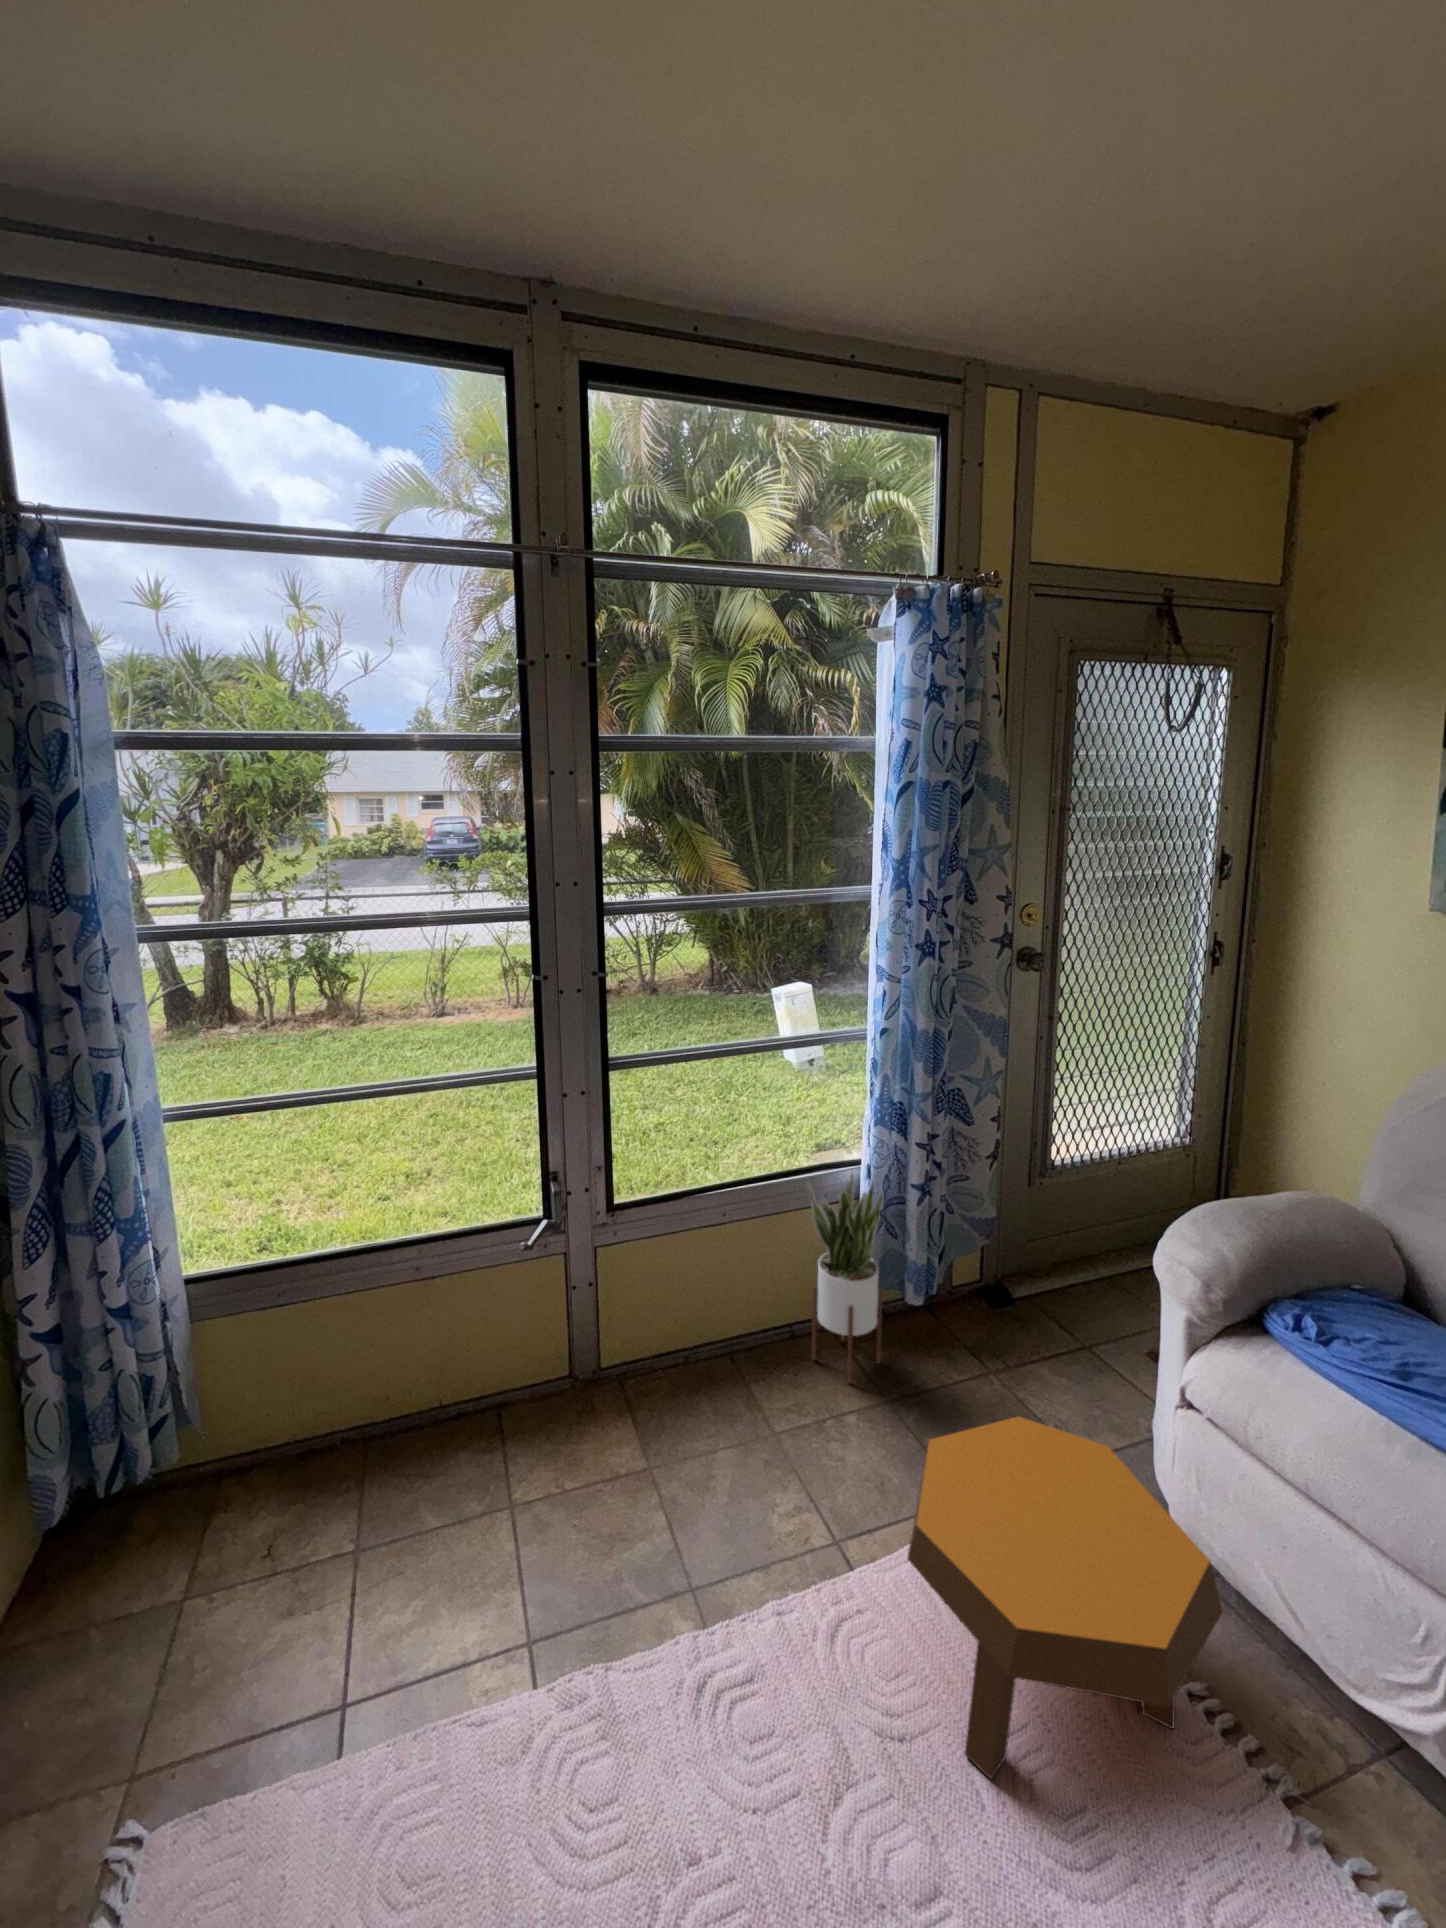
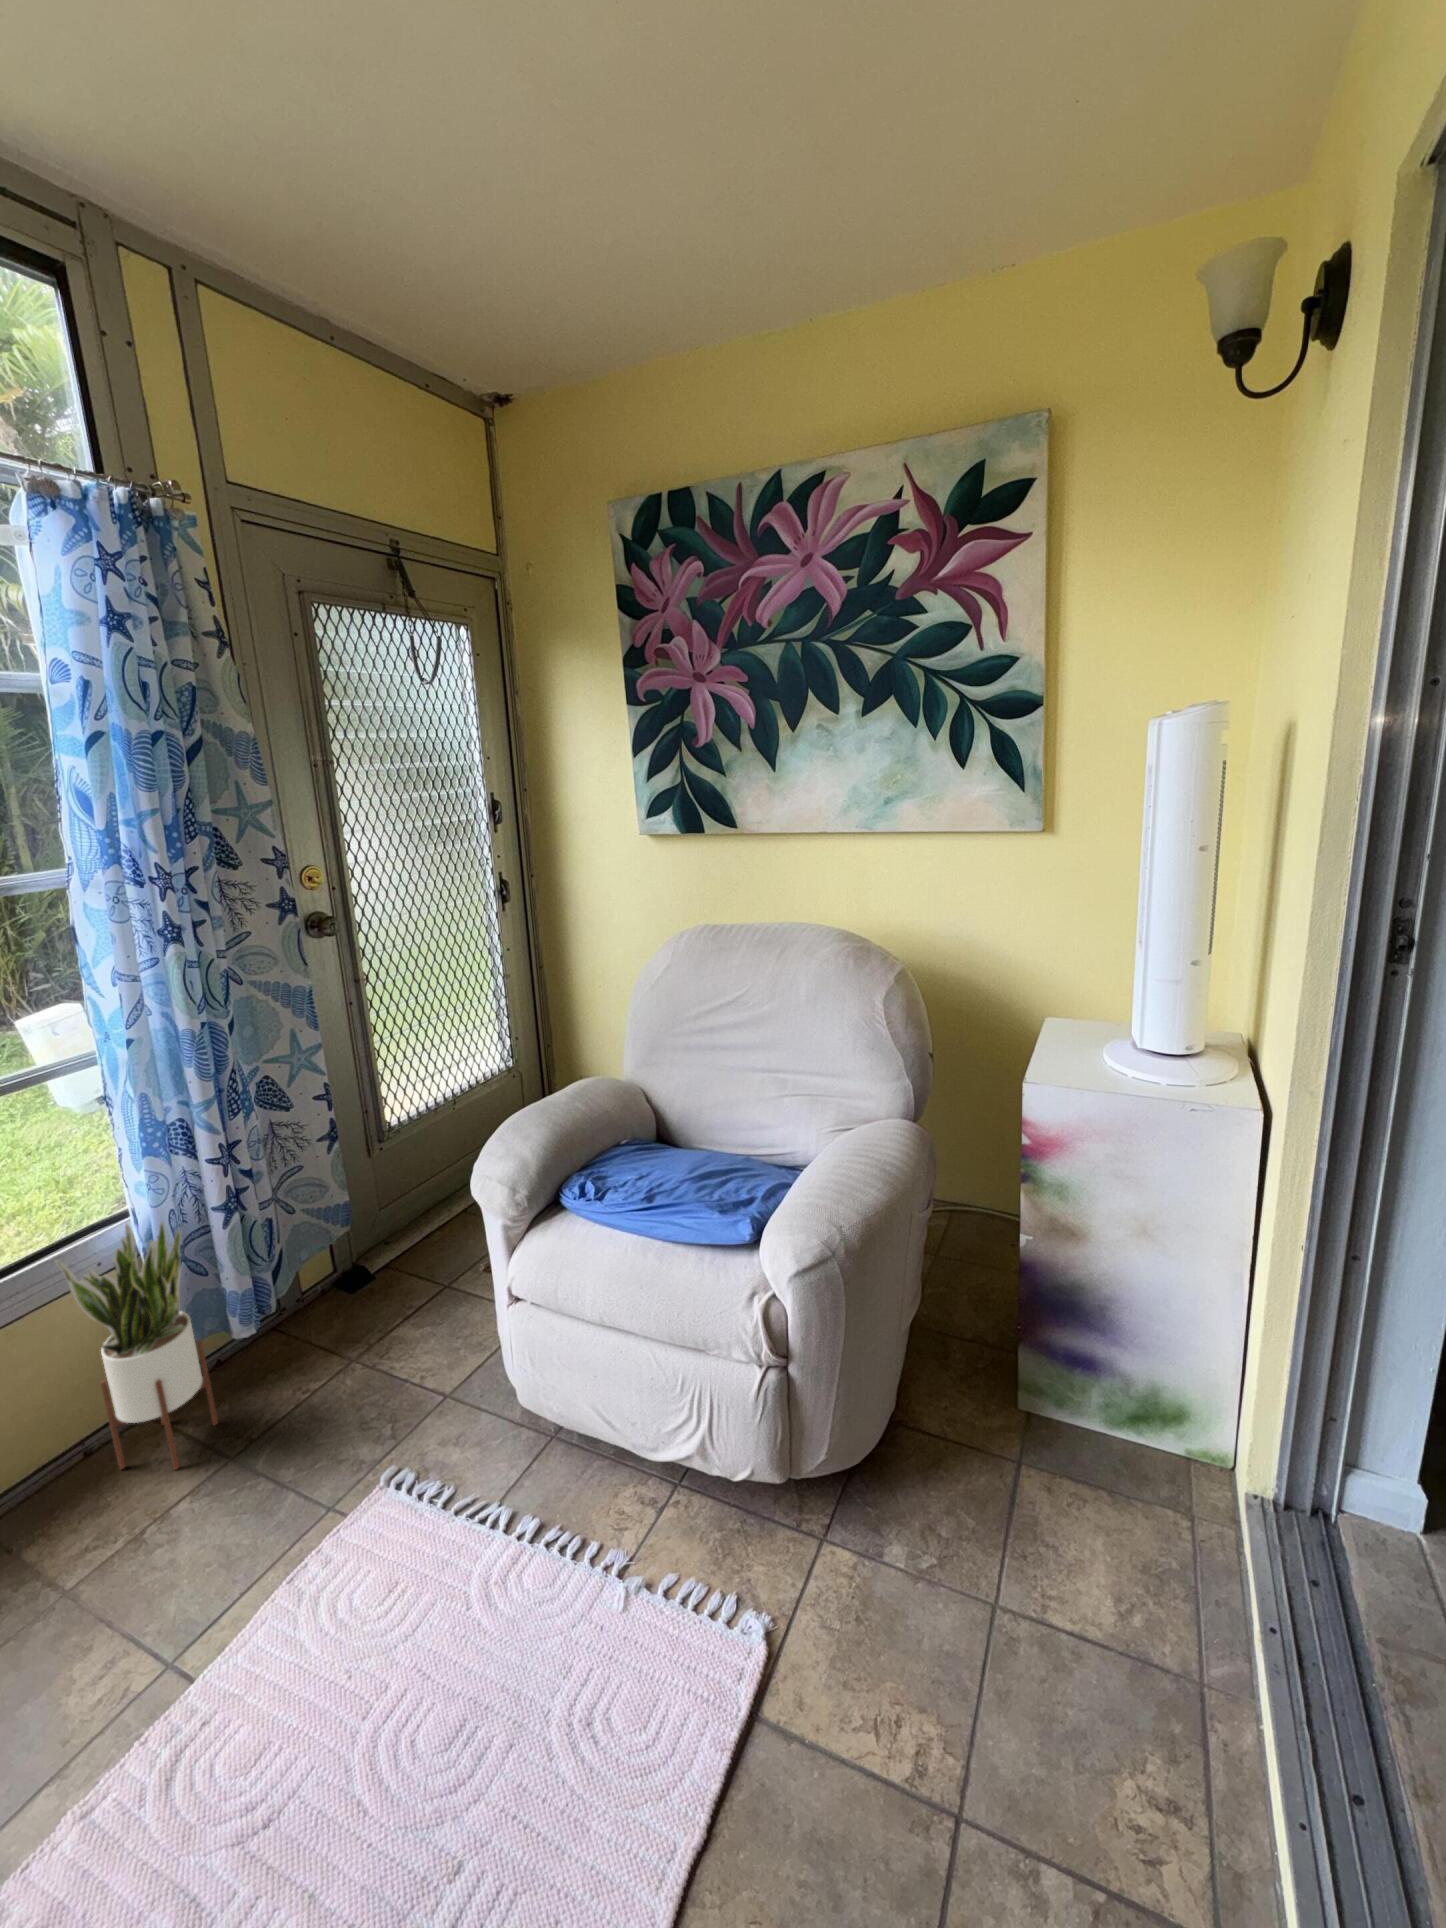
footstool: present [907,1417,1223,1779] -> none [242,1376,554,1774]

